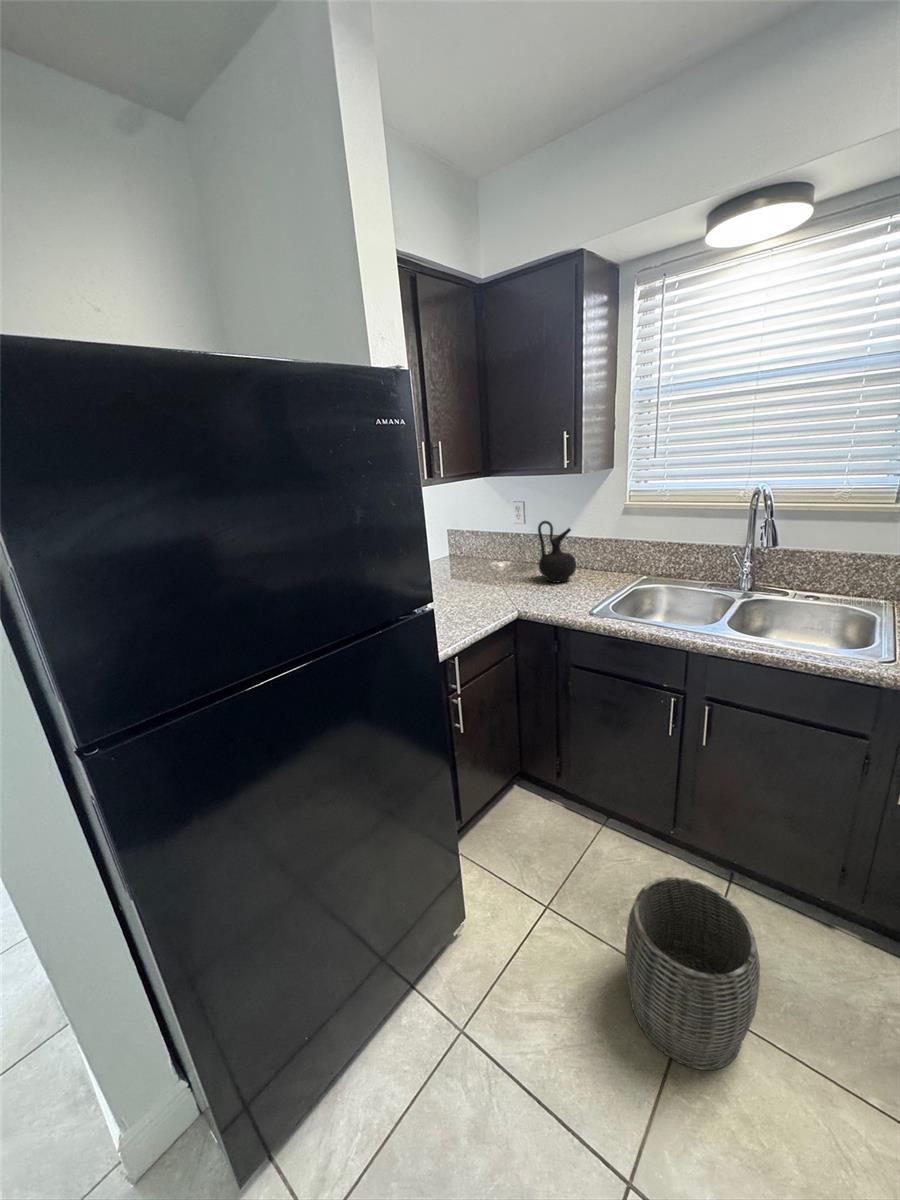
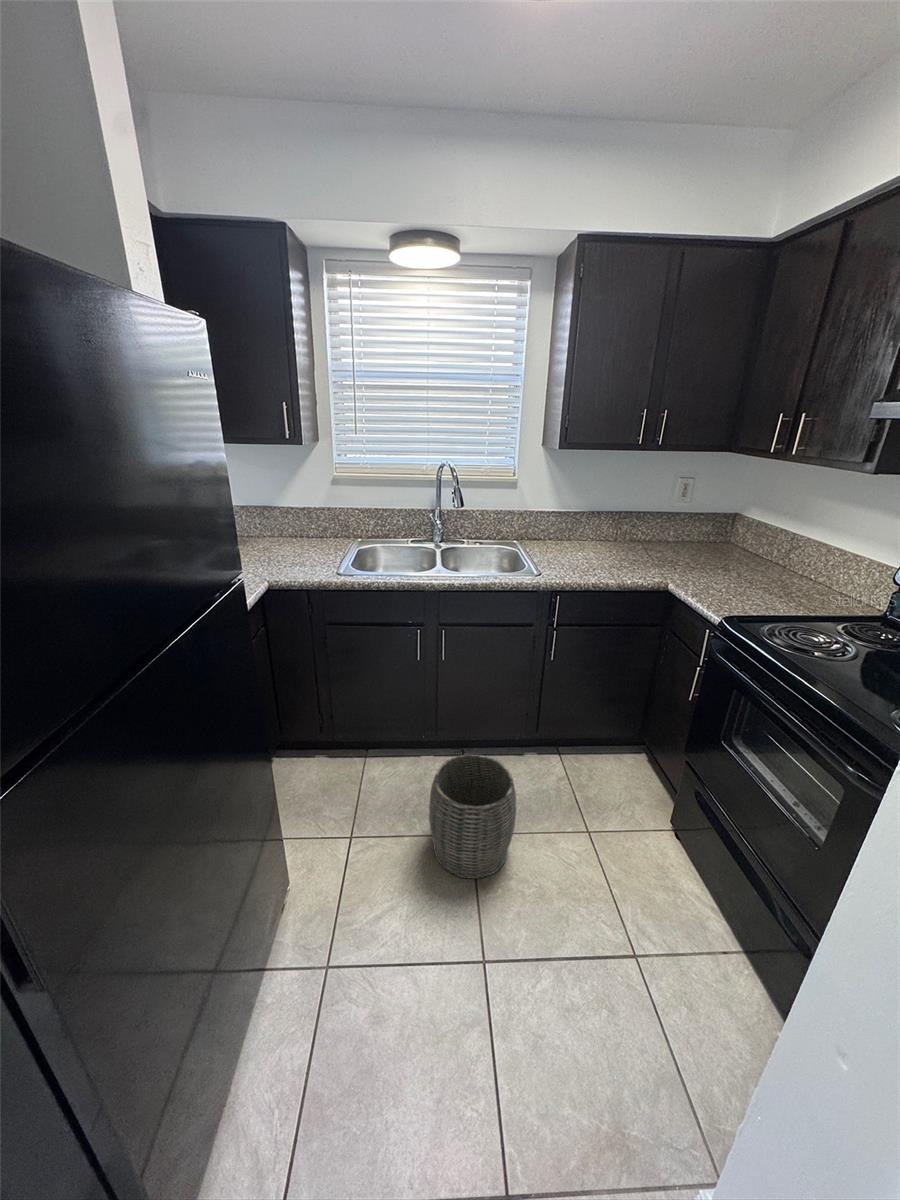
ceramic jug: present [538,521,576,582] -> none [258,491,300,552]

